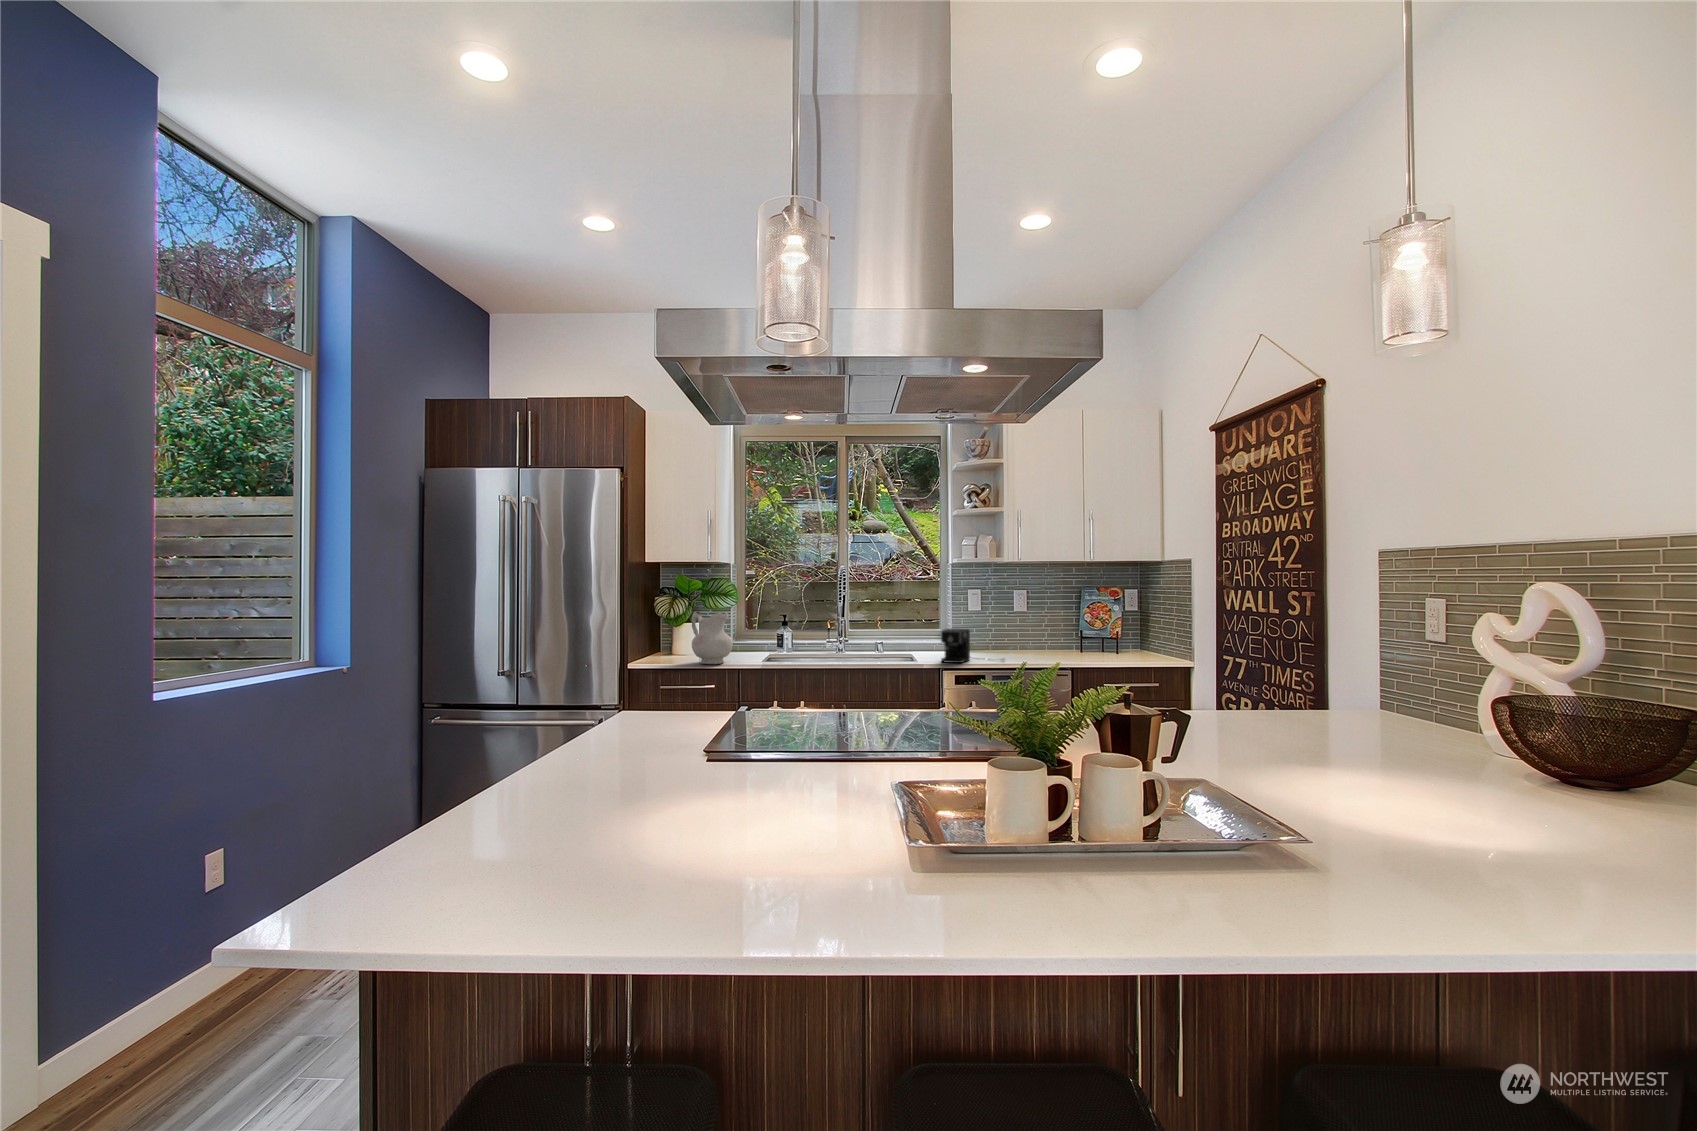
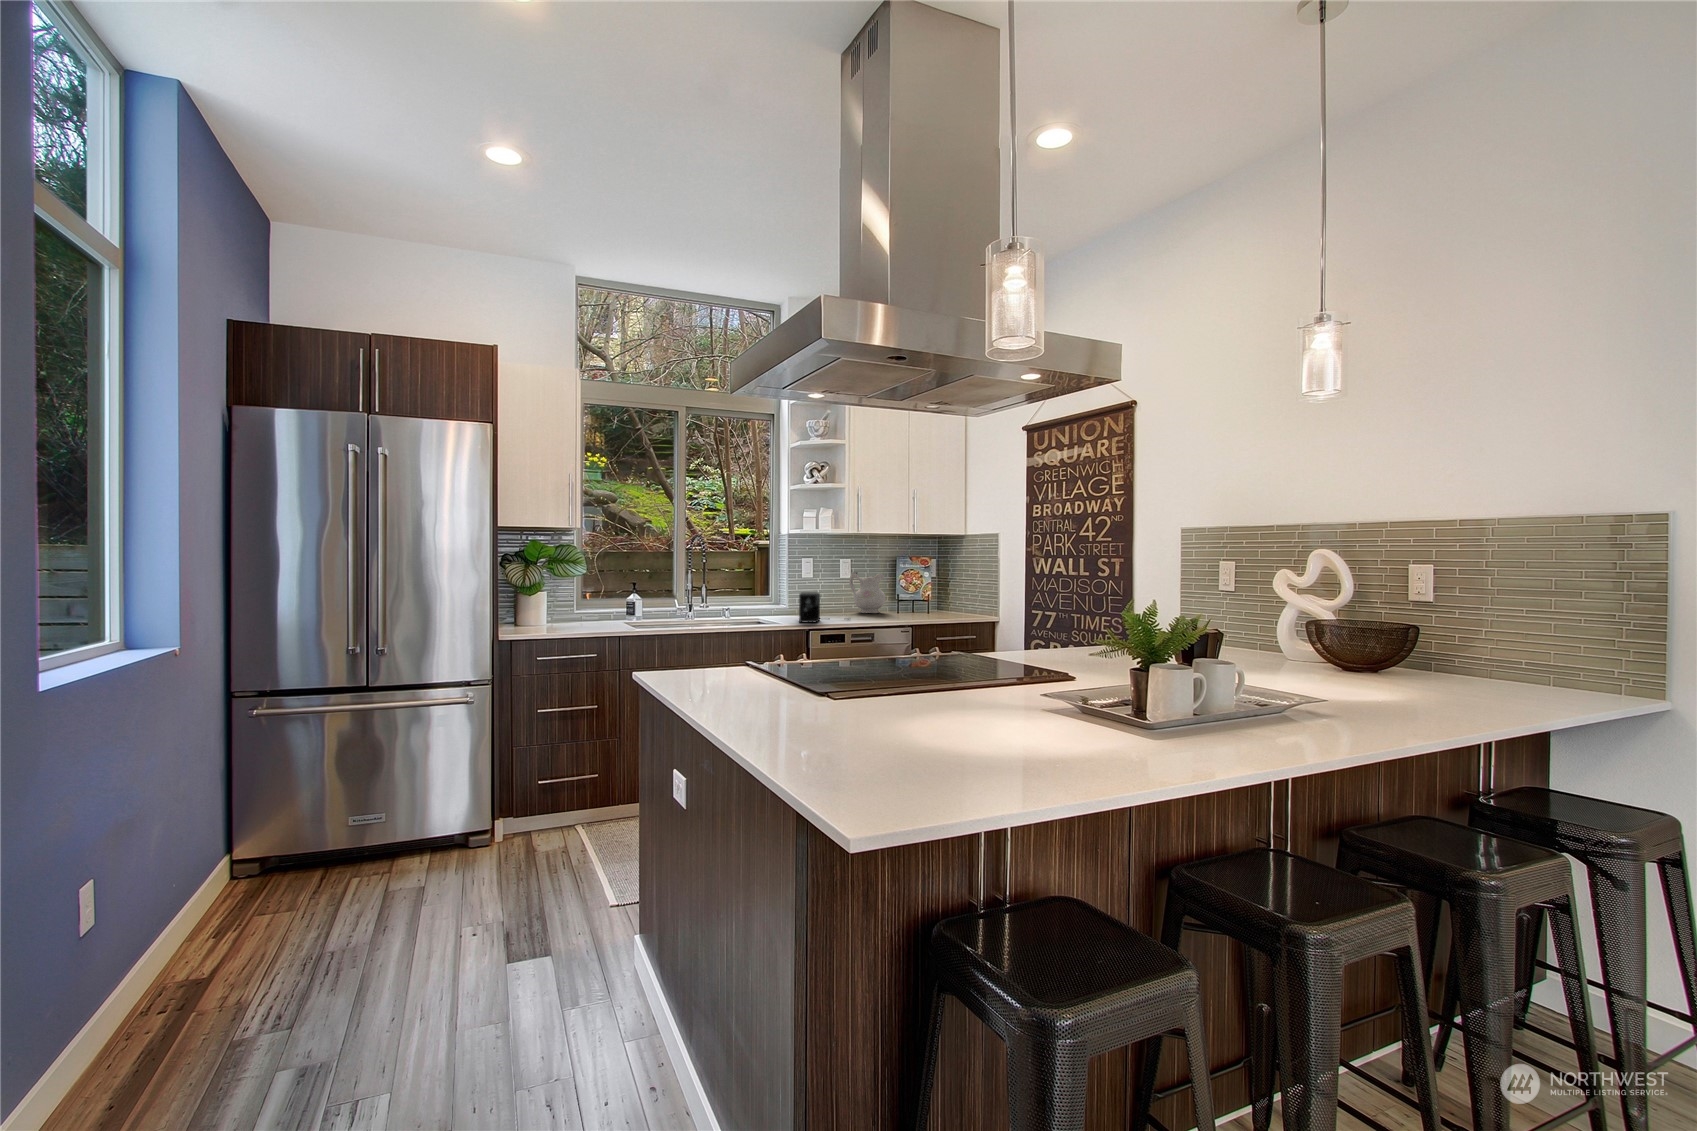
ceramic pitcher: present [692,611,733,664] -> present [849,572,885,613]

